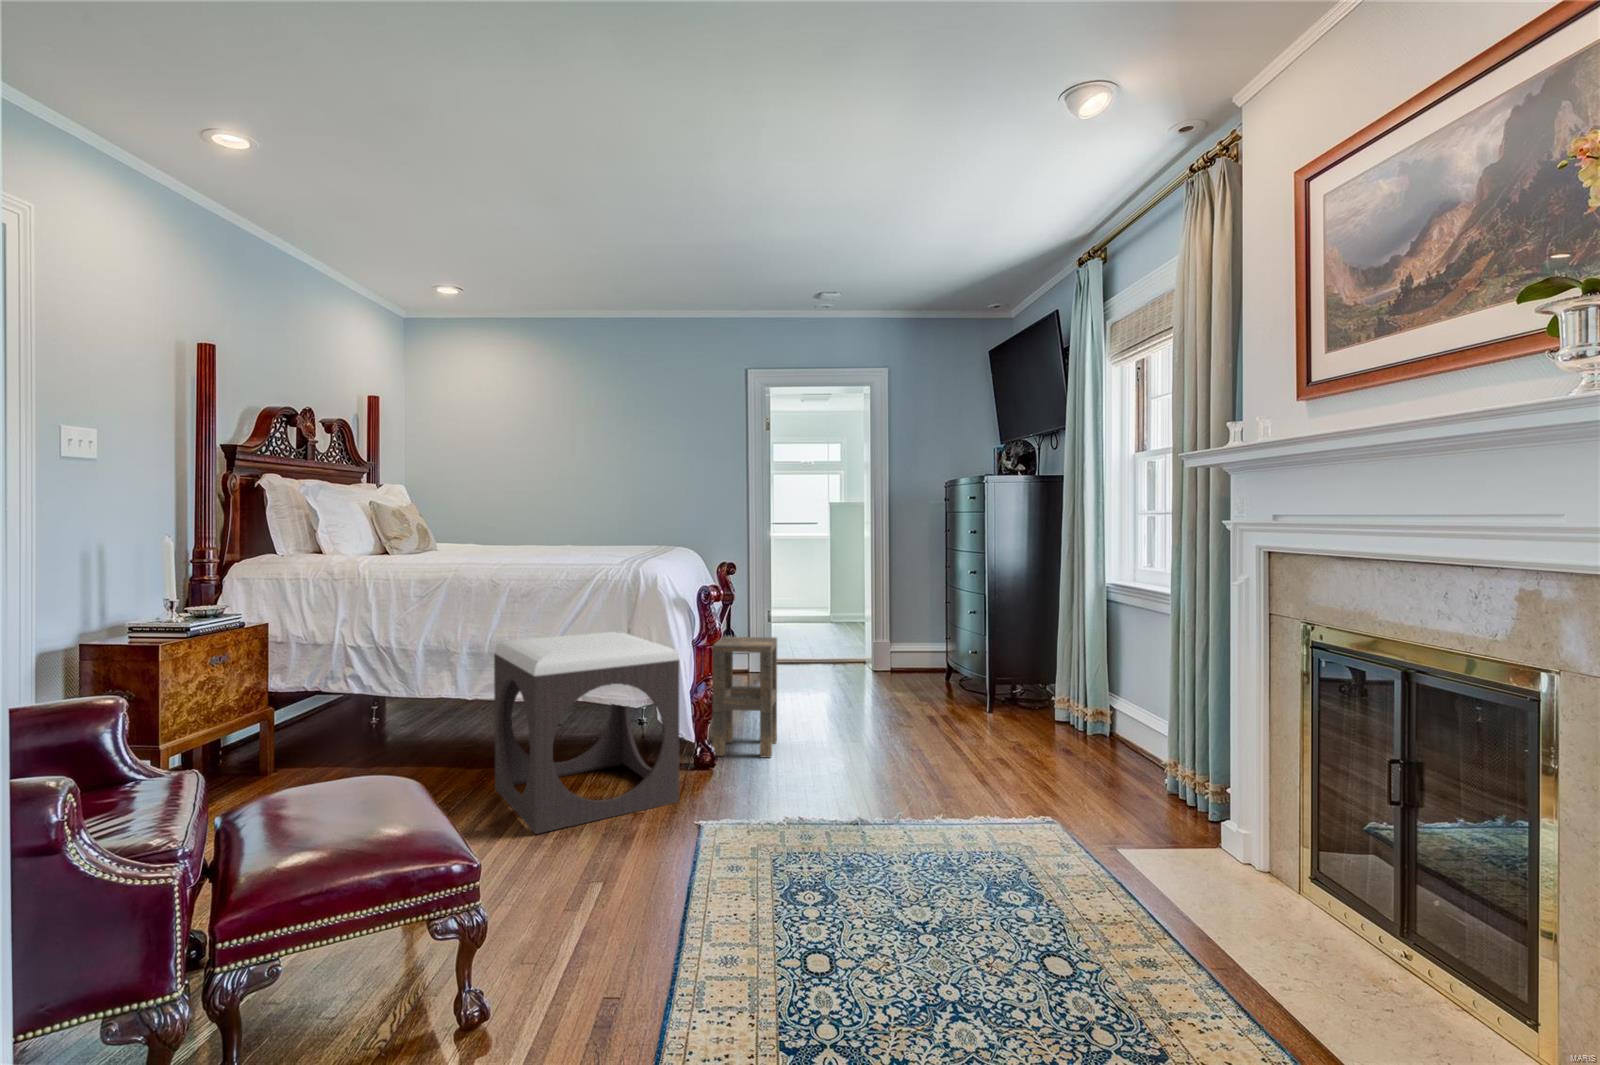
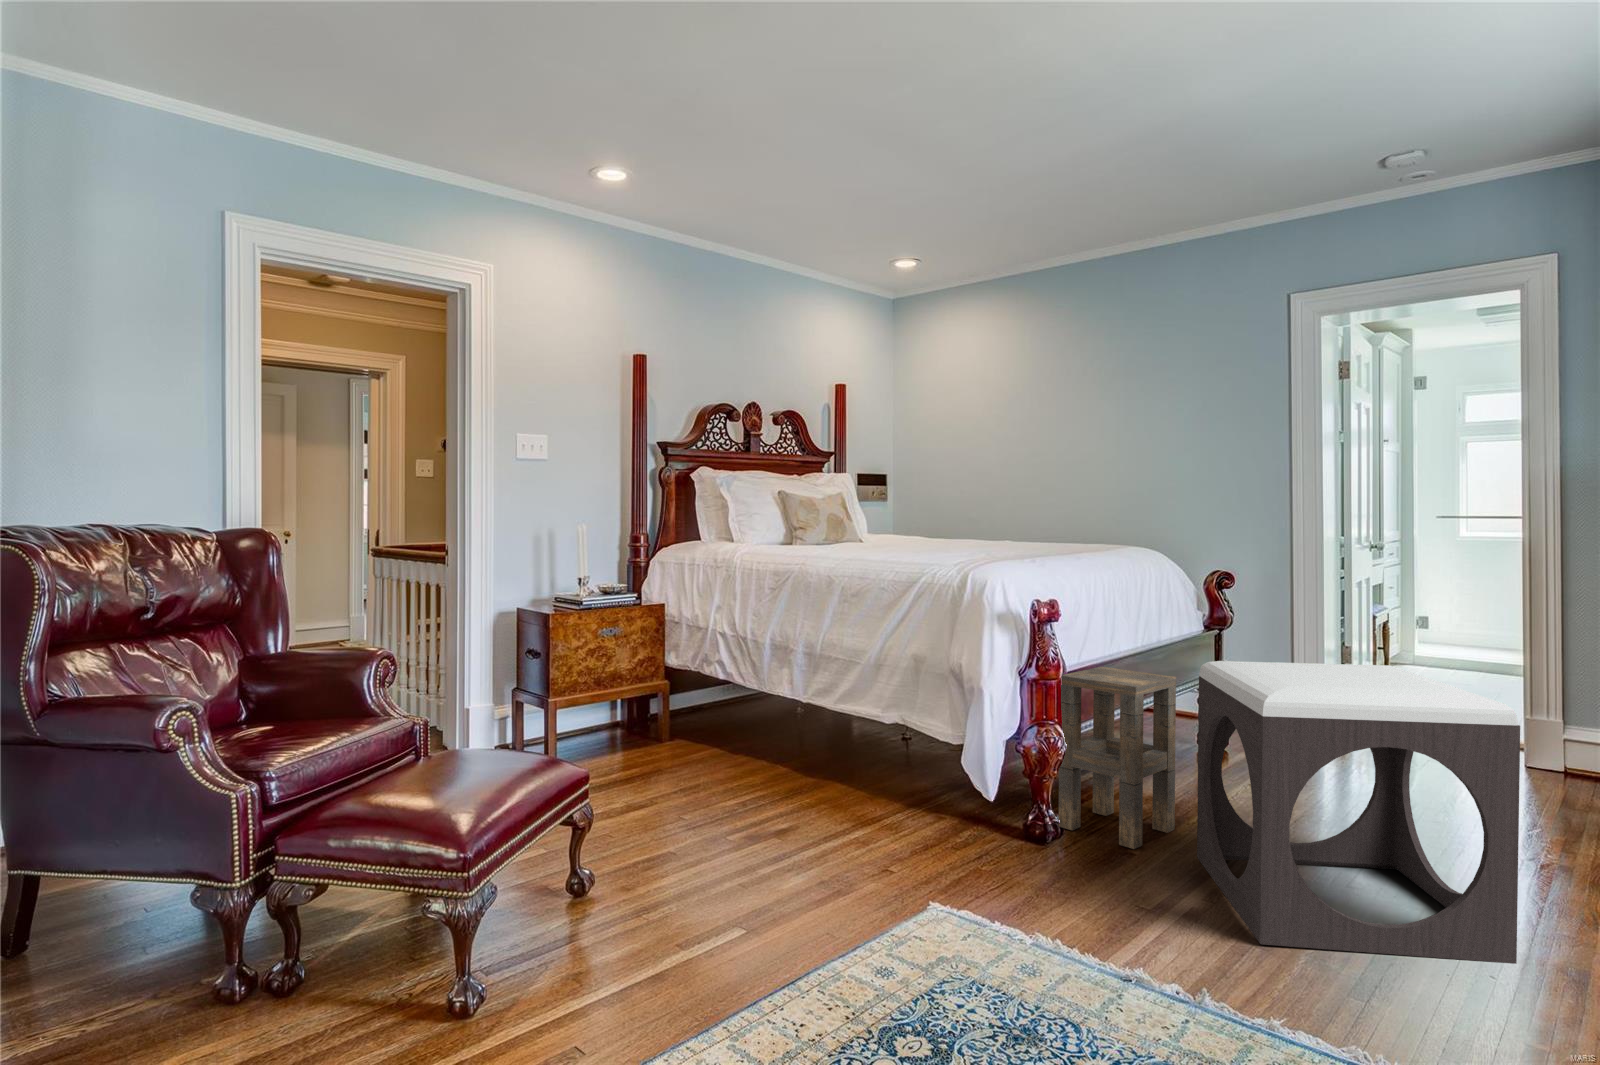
footstool: present [494,631,679,834] -> present [1197,661,1520,964]

